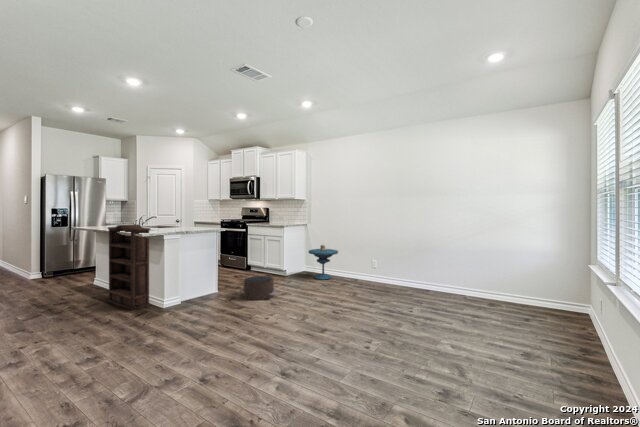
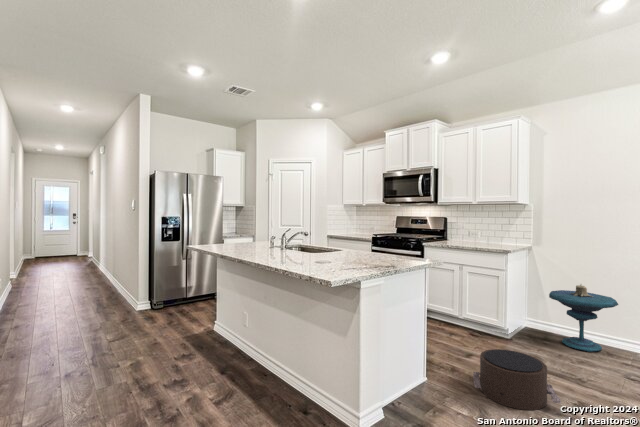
bookshelf: present [108,225,150,310] -> none [247,248,325,413]

